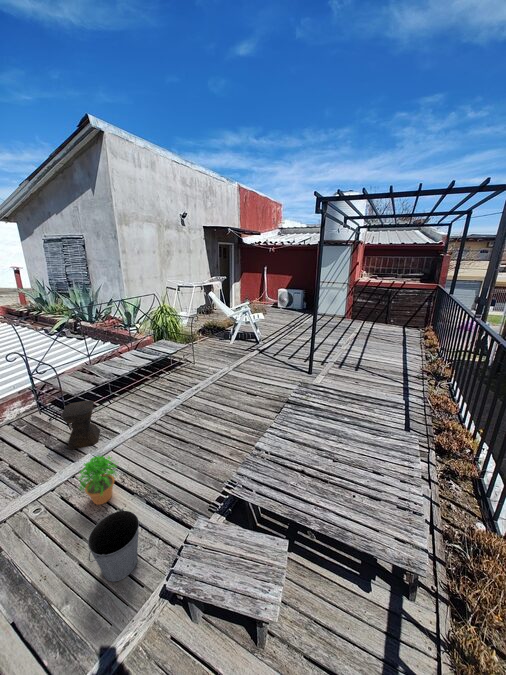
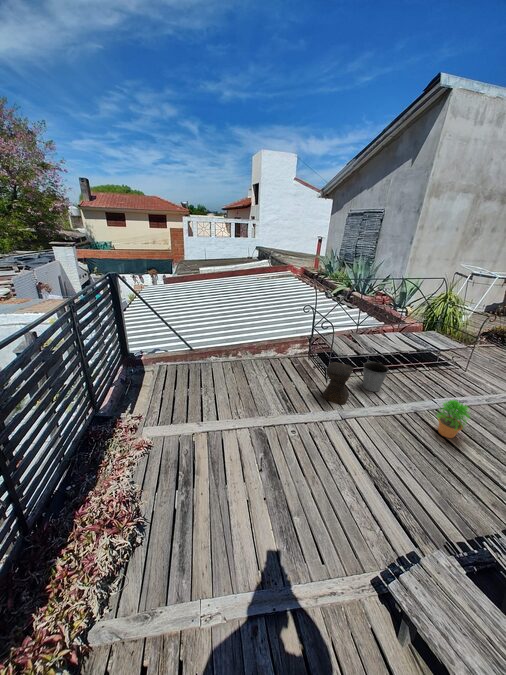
potted plant: present [79,456,116,505] -> present [436,400,470,438]
bucket: present [88,508,139,582] -> present [363,362,389,392]

